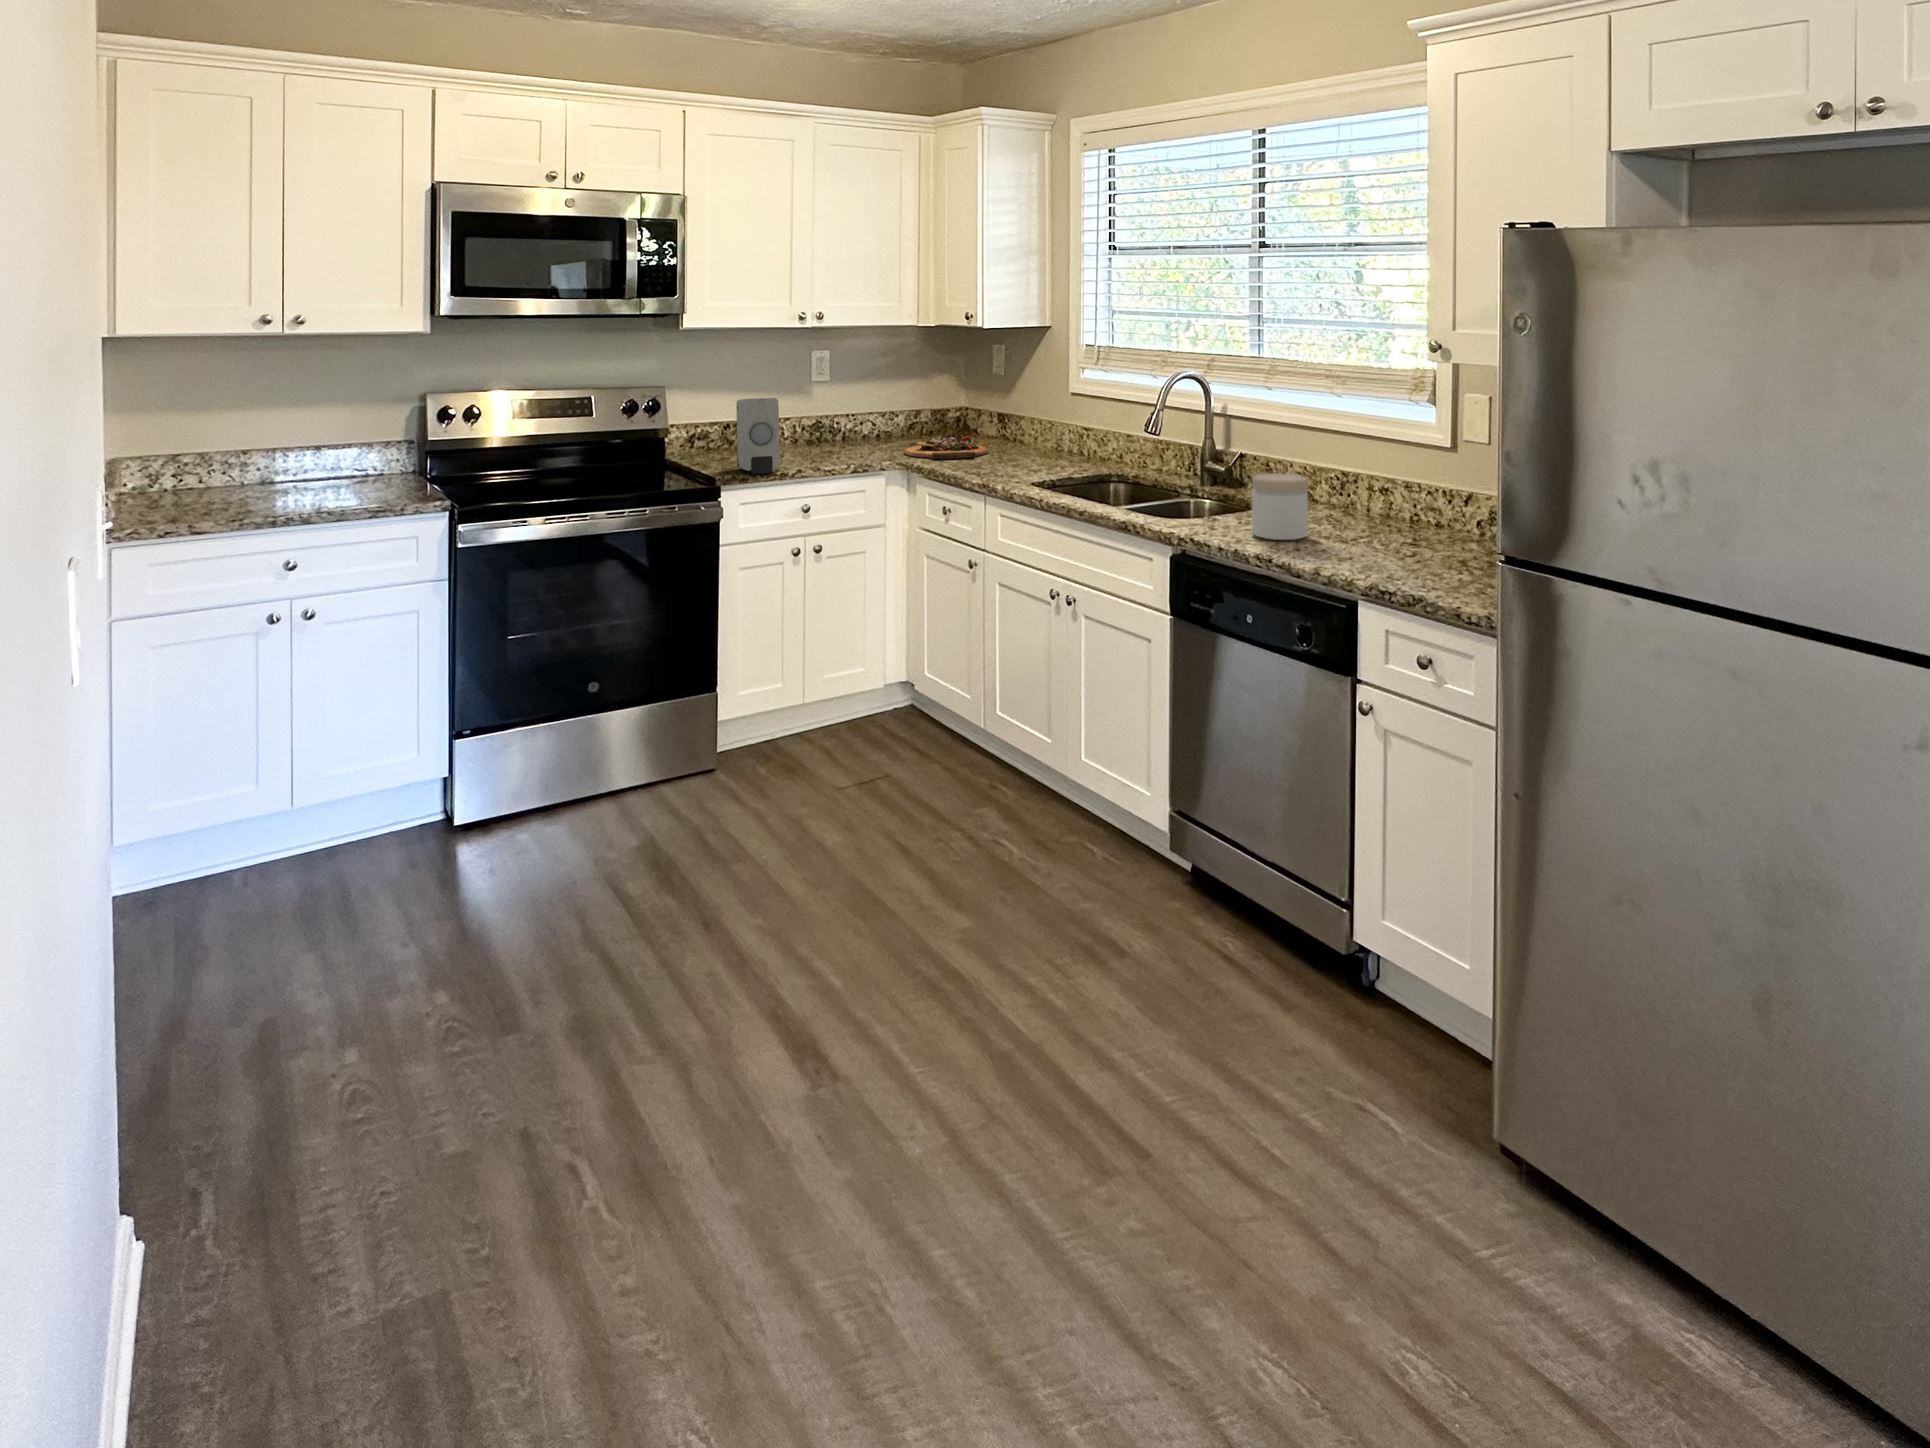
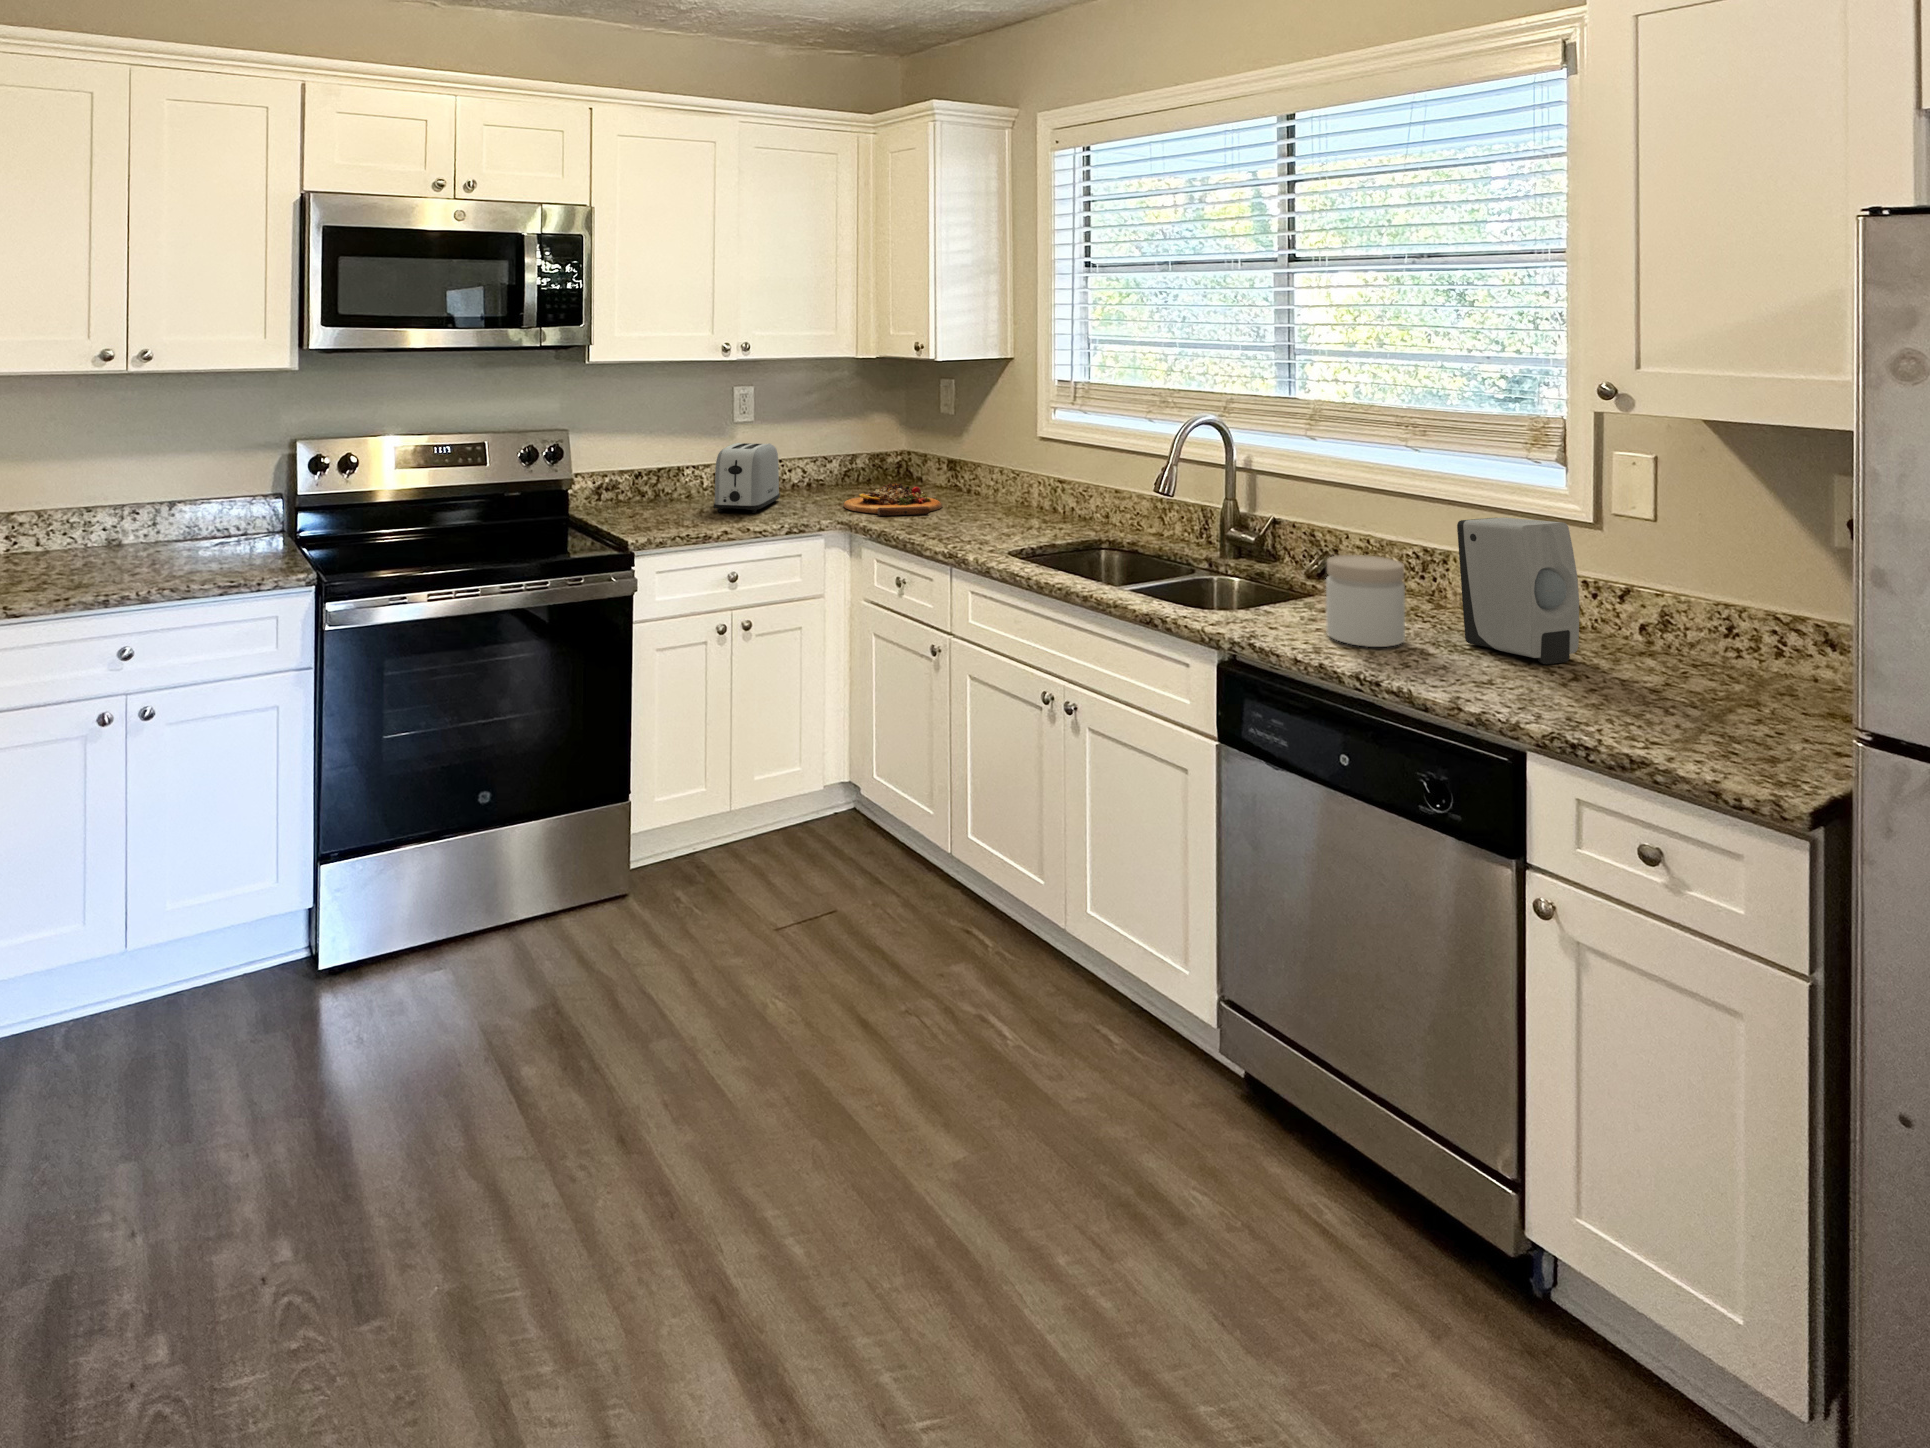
soap dispenser: present [736,398,779,474] -> present [1457,517,1579,664]
toaster: none [791,399,850,458] -> present [714,443,780,513]

